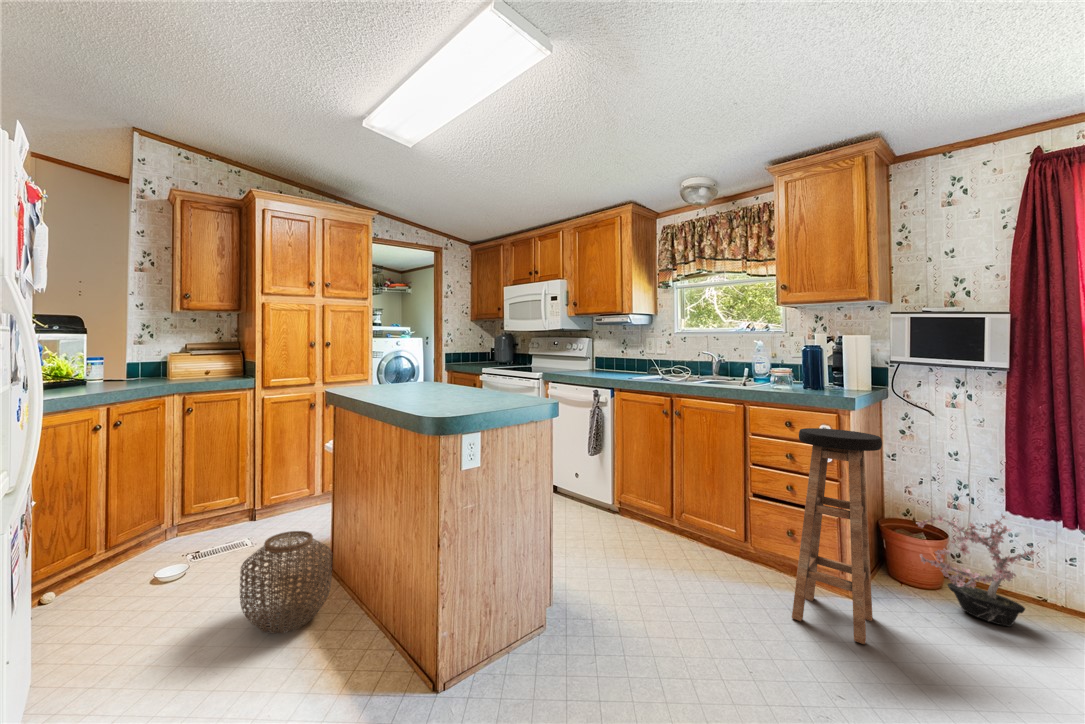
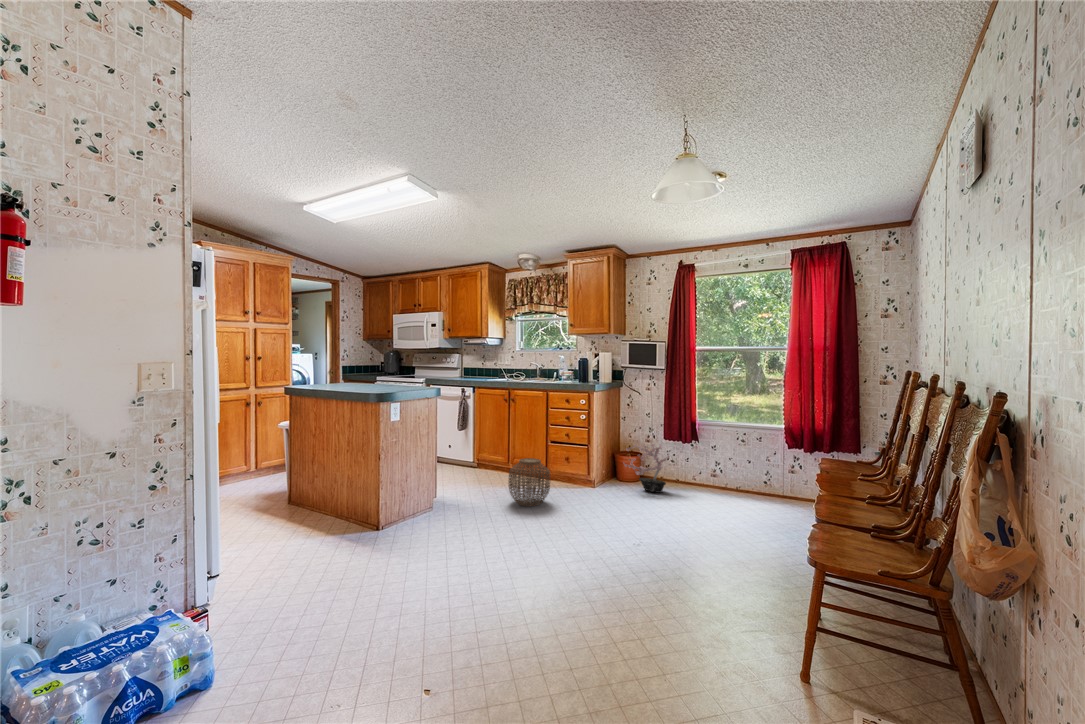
bar stool: present [792,428,882,644] -> none [562,402,601,502]
woven basket: present [240,531,332,633] -> present [509,458,550,506]

